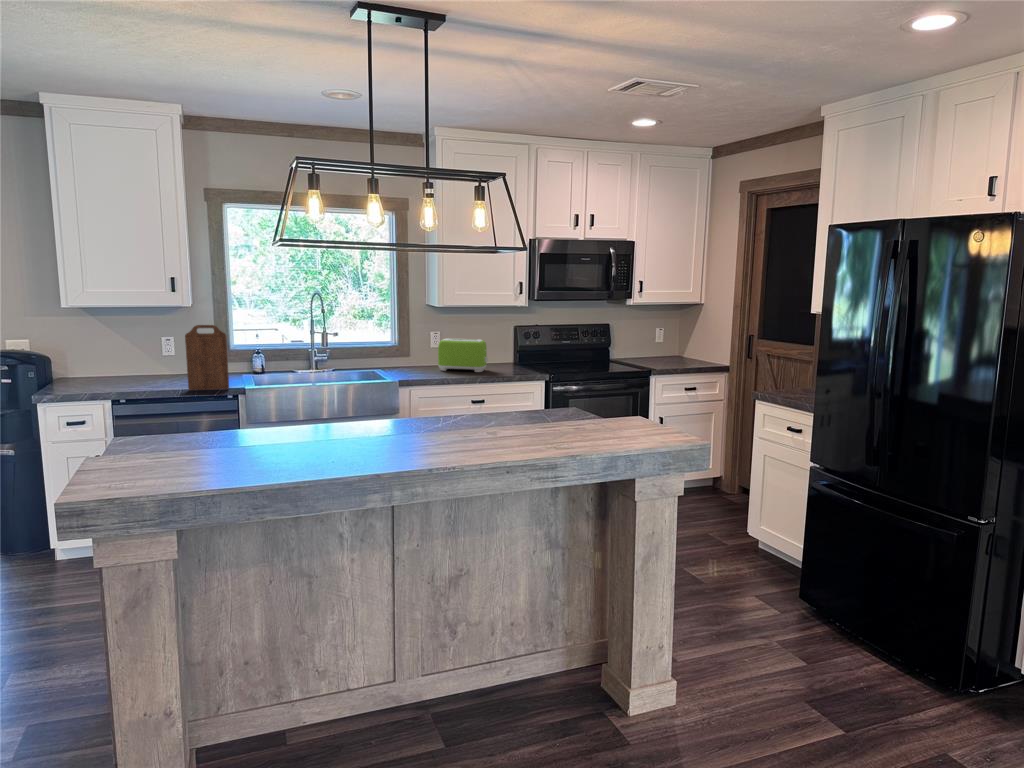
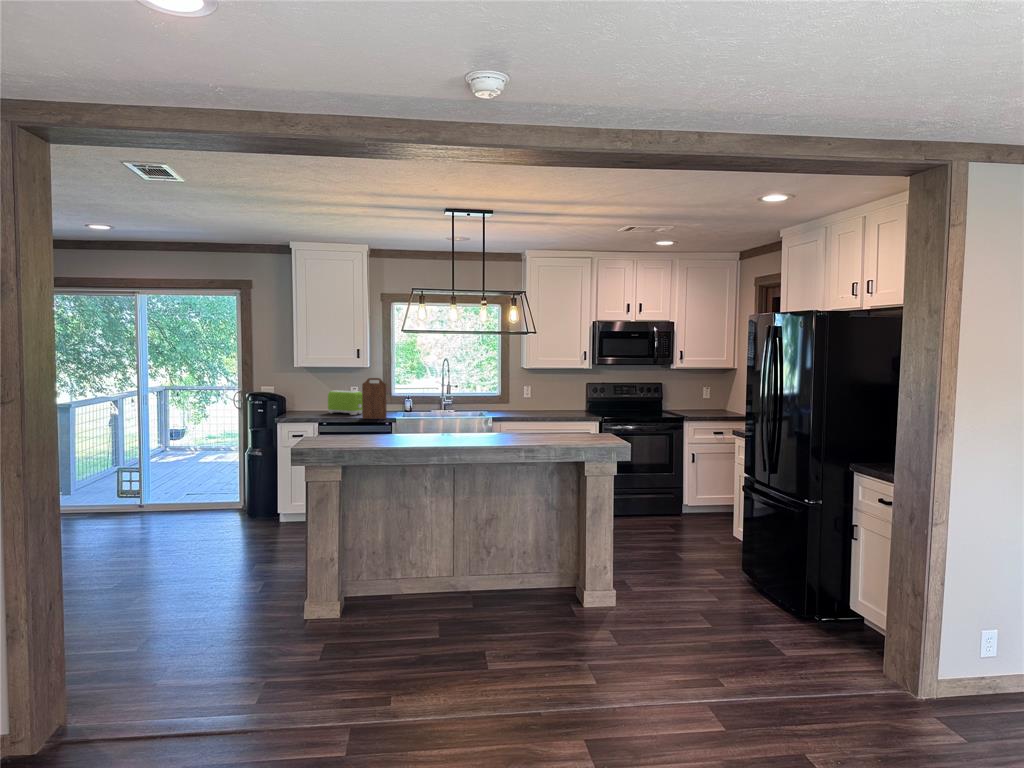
toaster: present [438,338,488,372] -> present [328,390,362,415]

